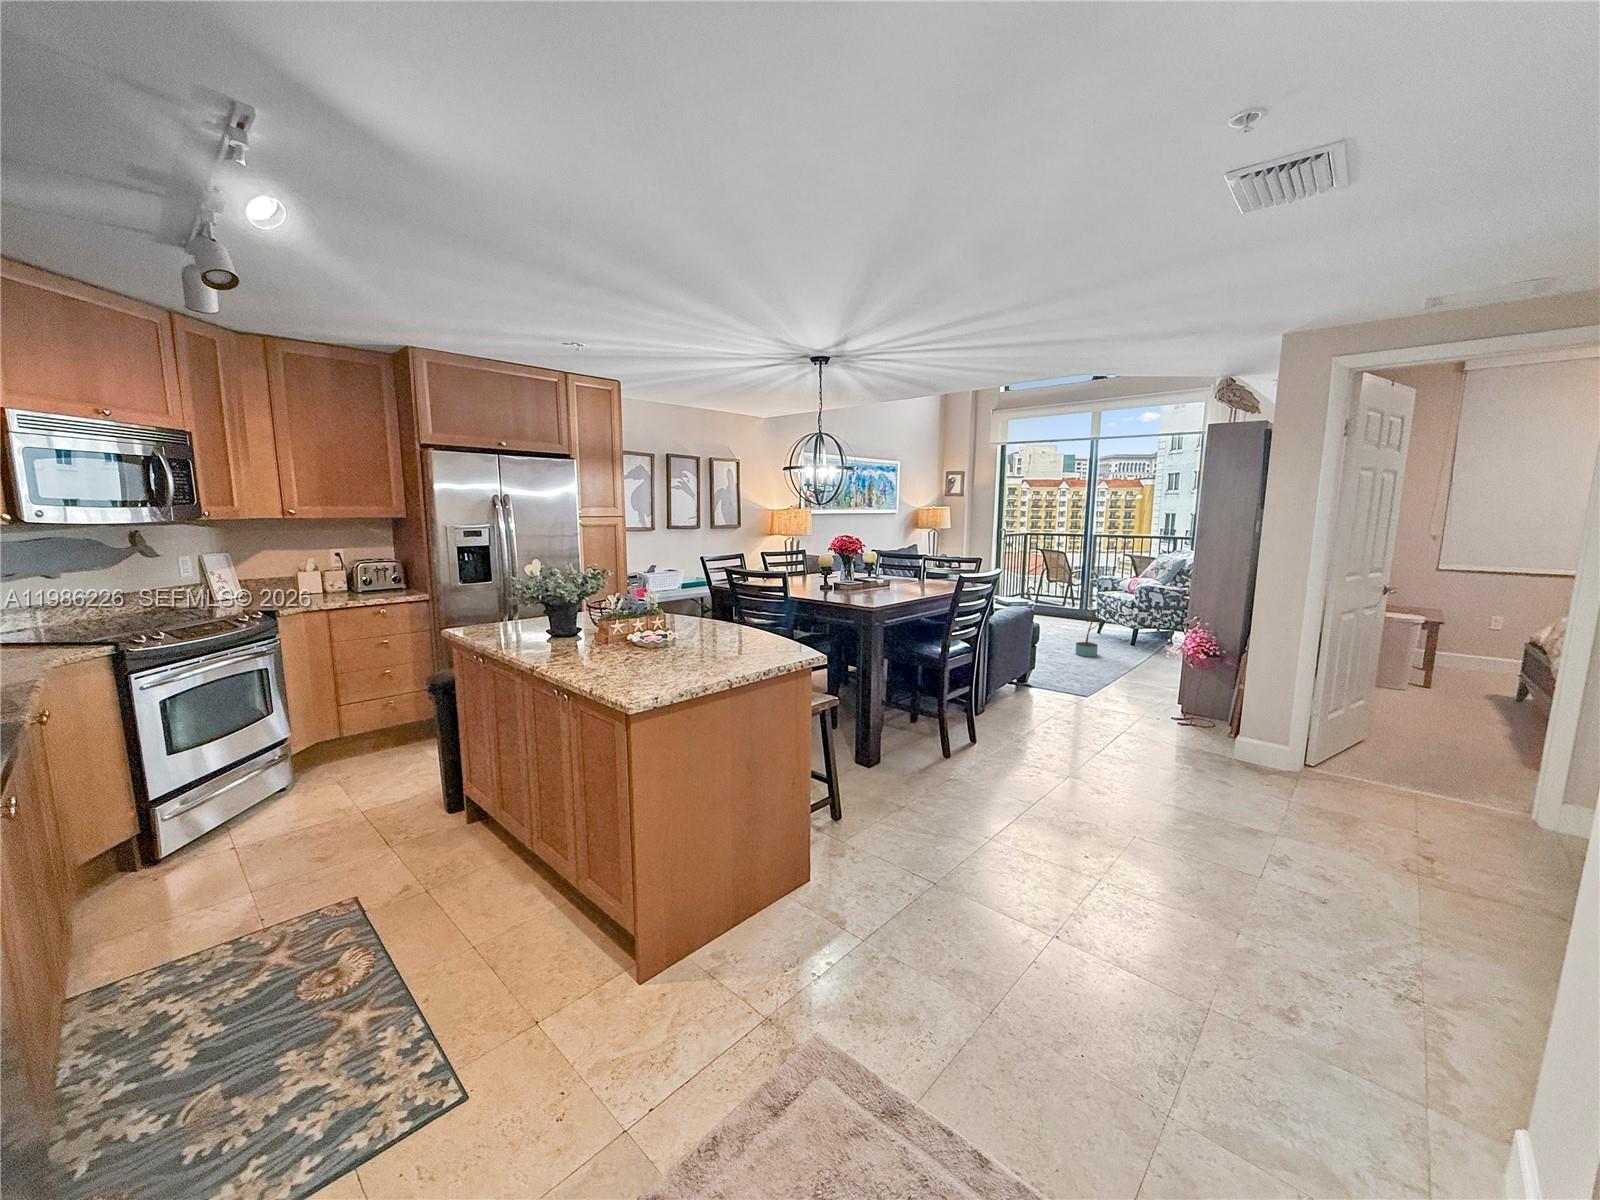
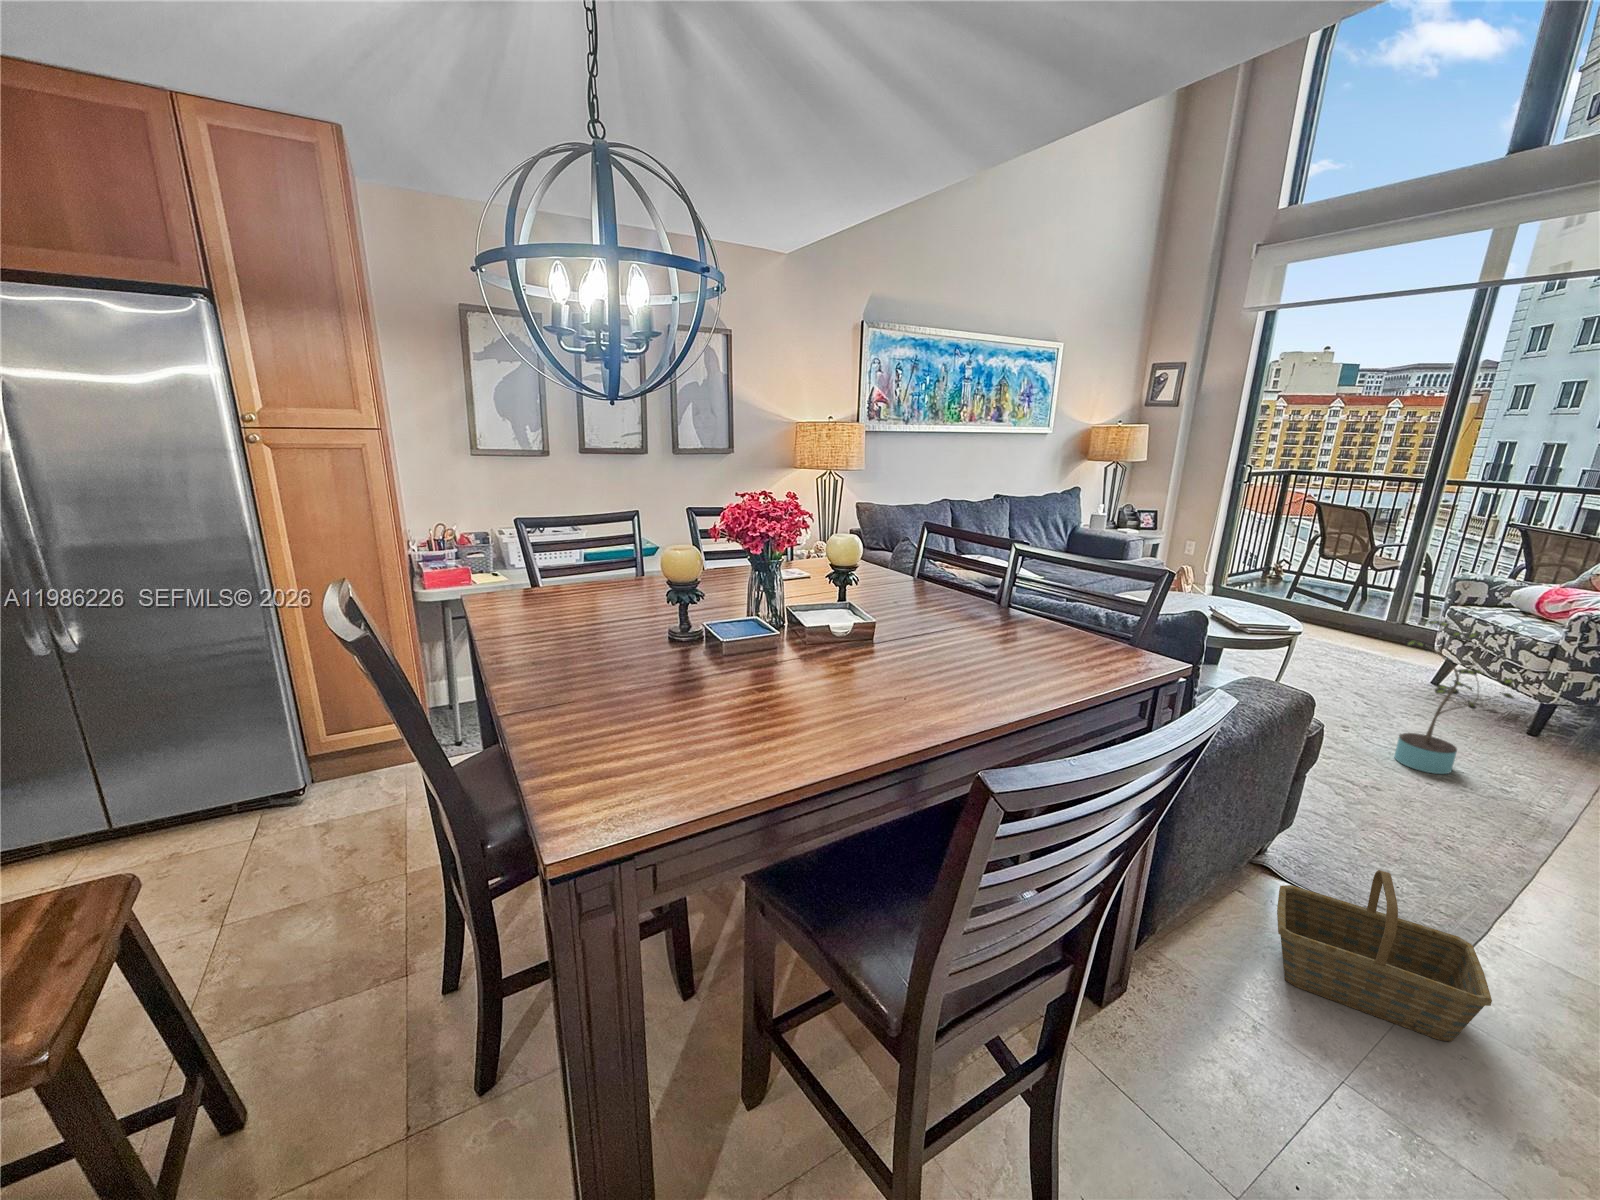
basket: none [1032,662,1093,711] -> present [1277,870,1492,1042]

